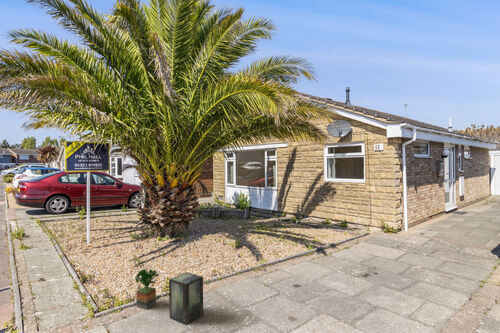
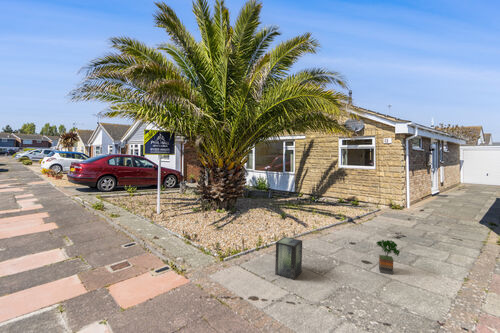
potted tree: present [135,269,159,309] -> present [376,240,400,274]

